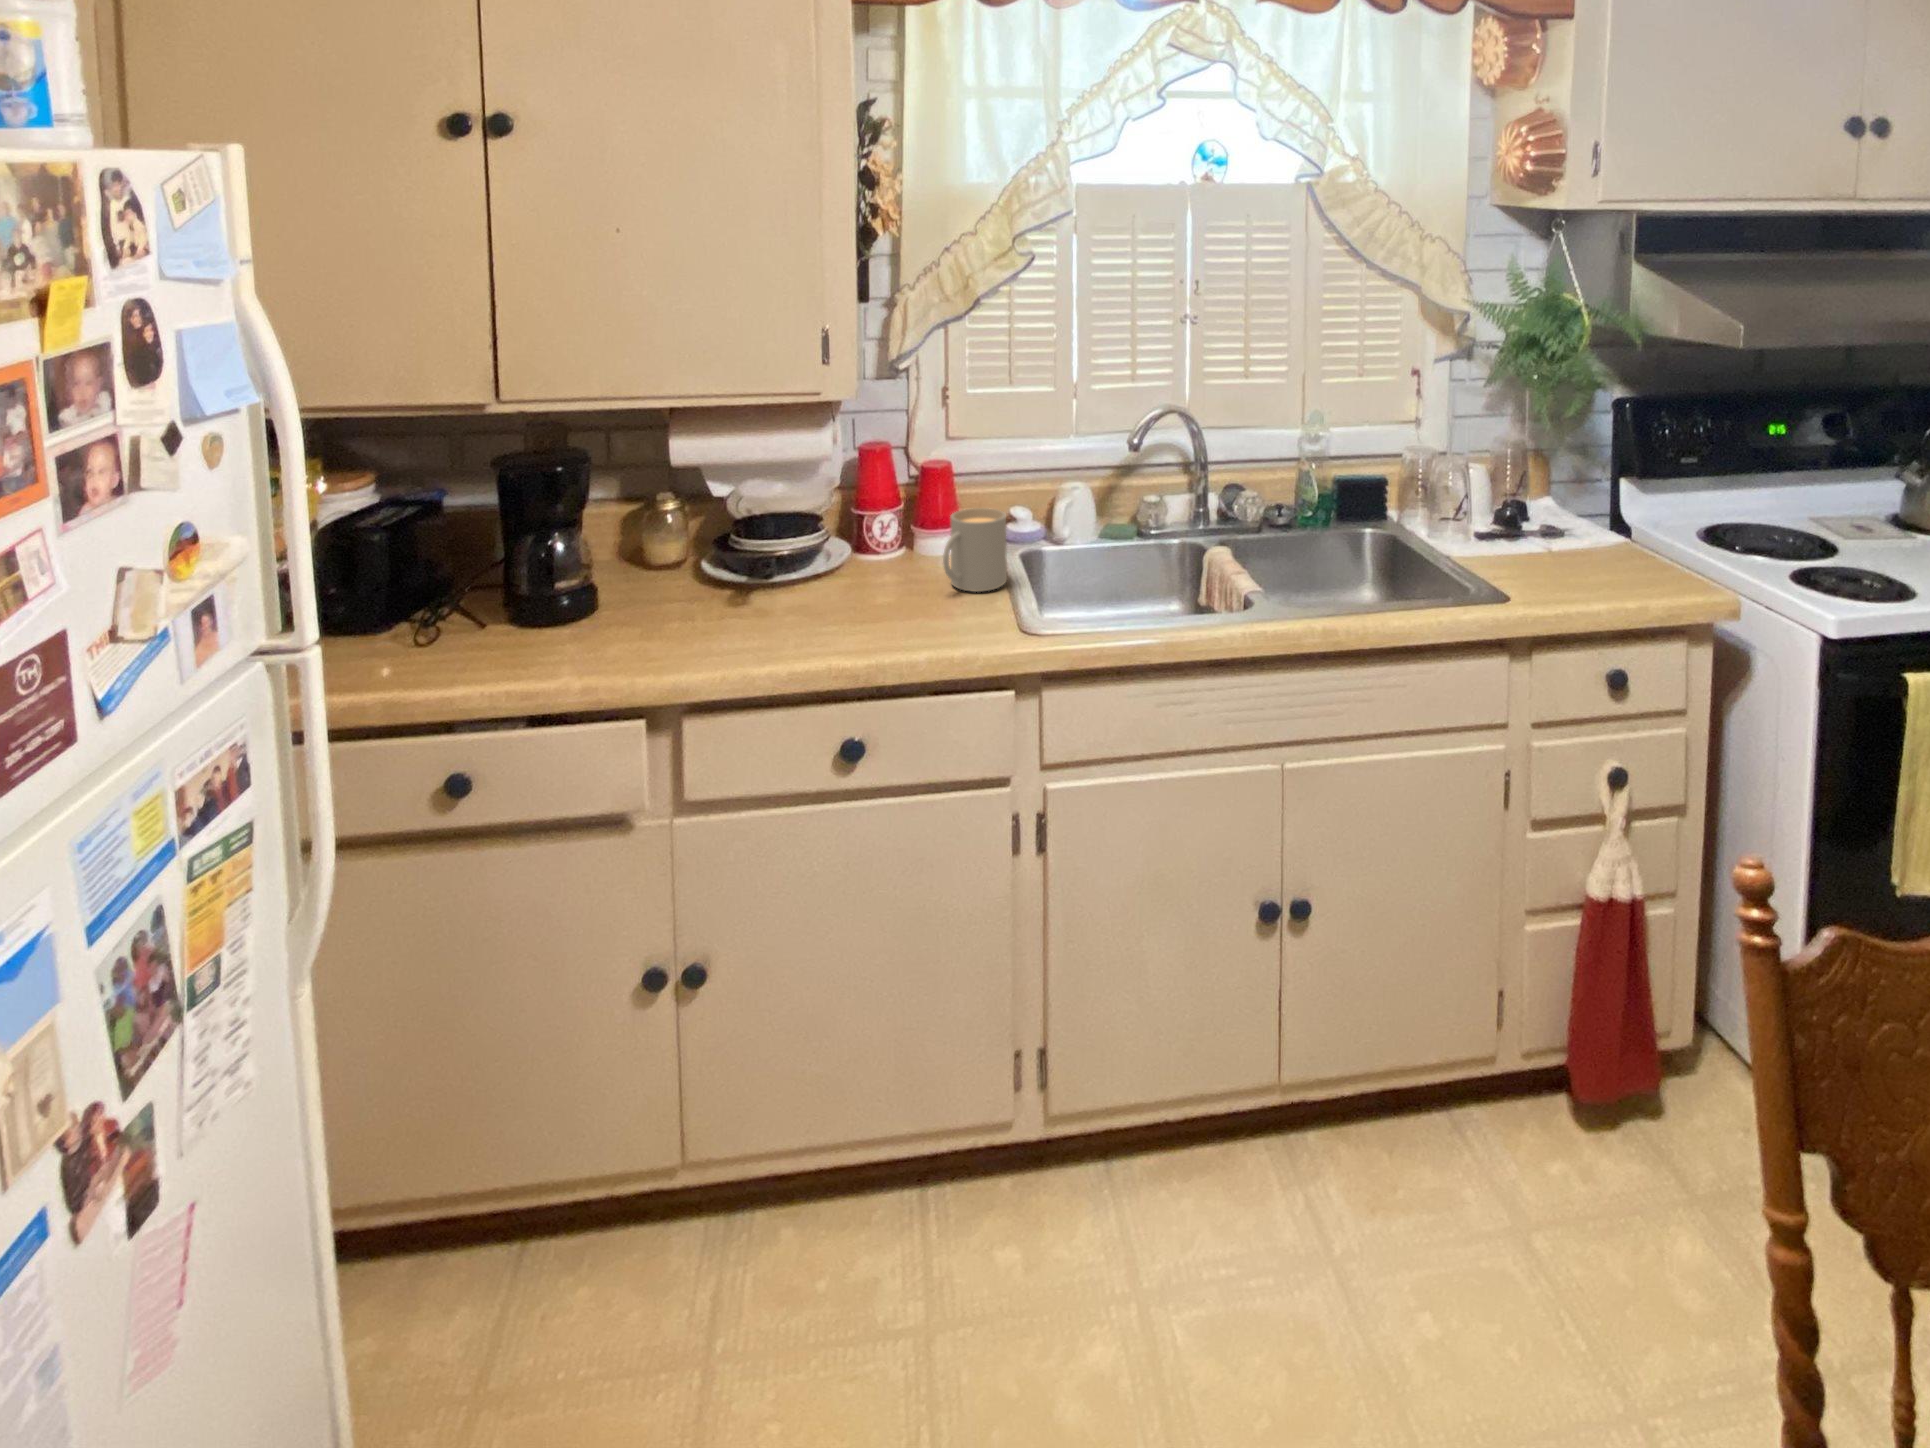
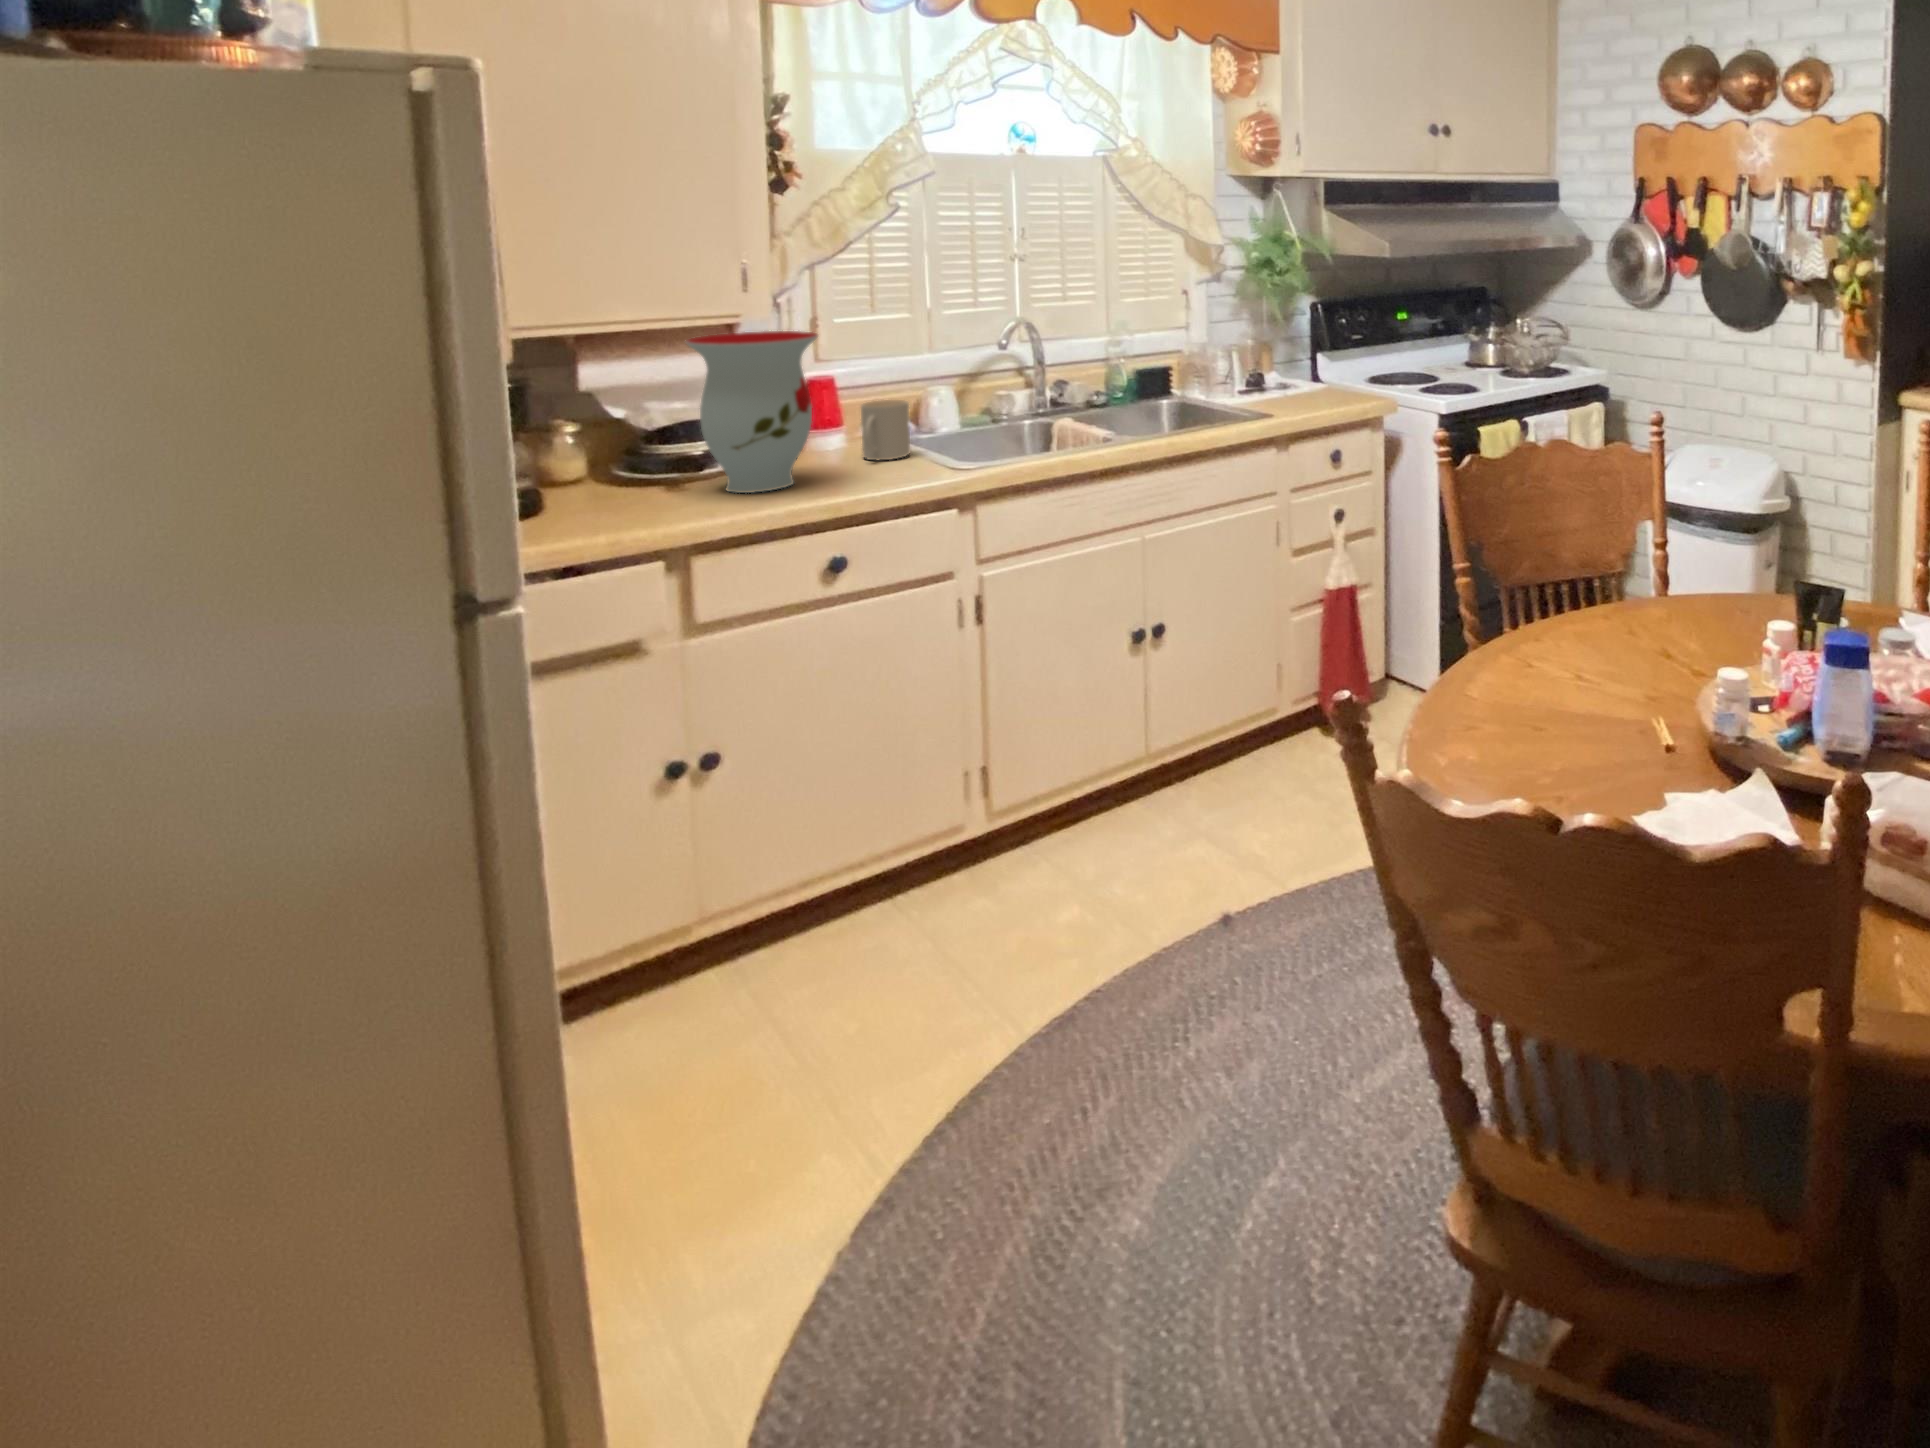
vase: none [724,417,873,631] -> present [686,331,818,493]

